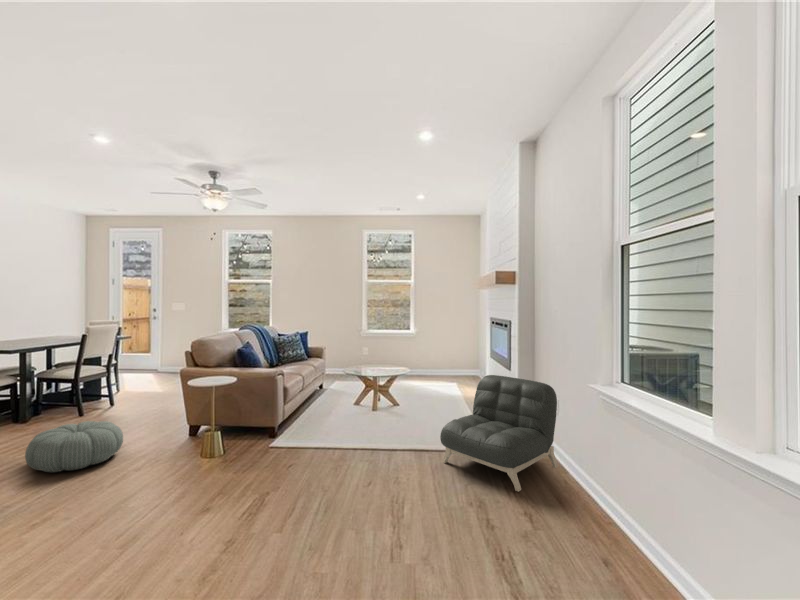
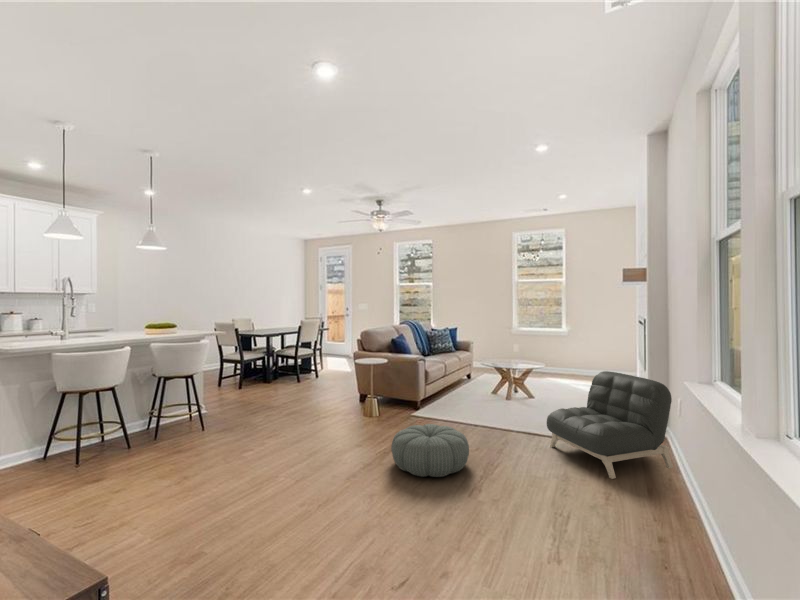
pouf: present [25,421,123,472] -> present [391,424,469,477]

